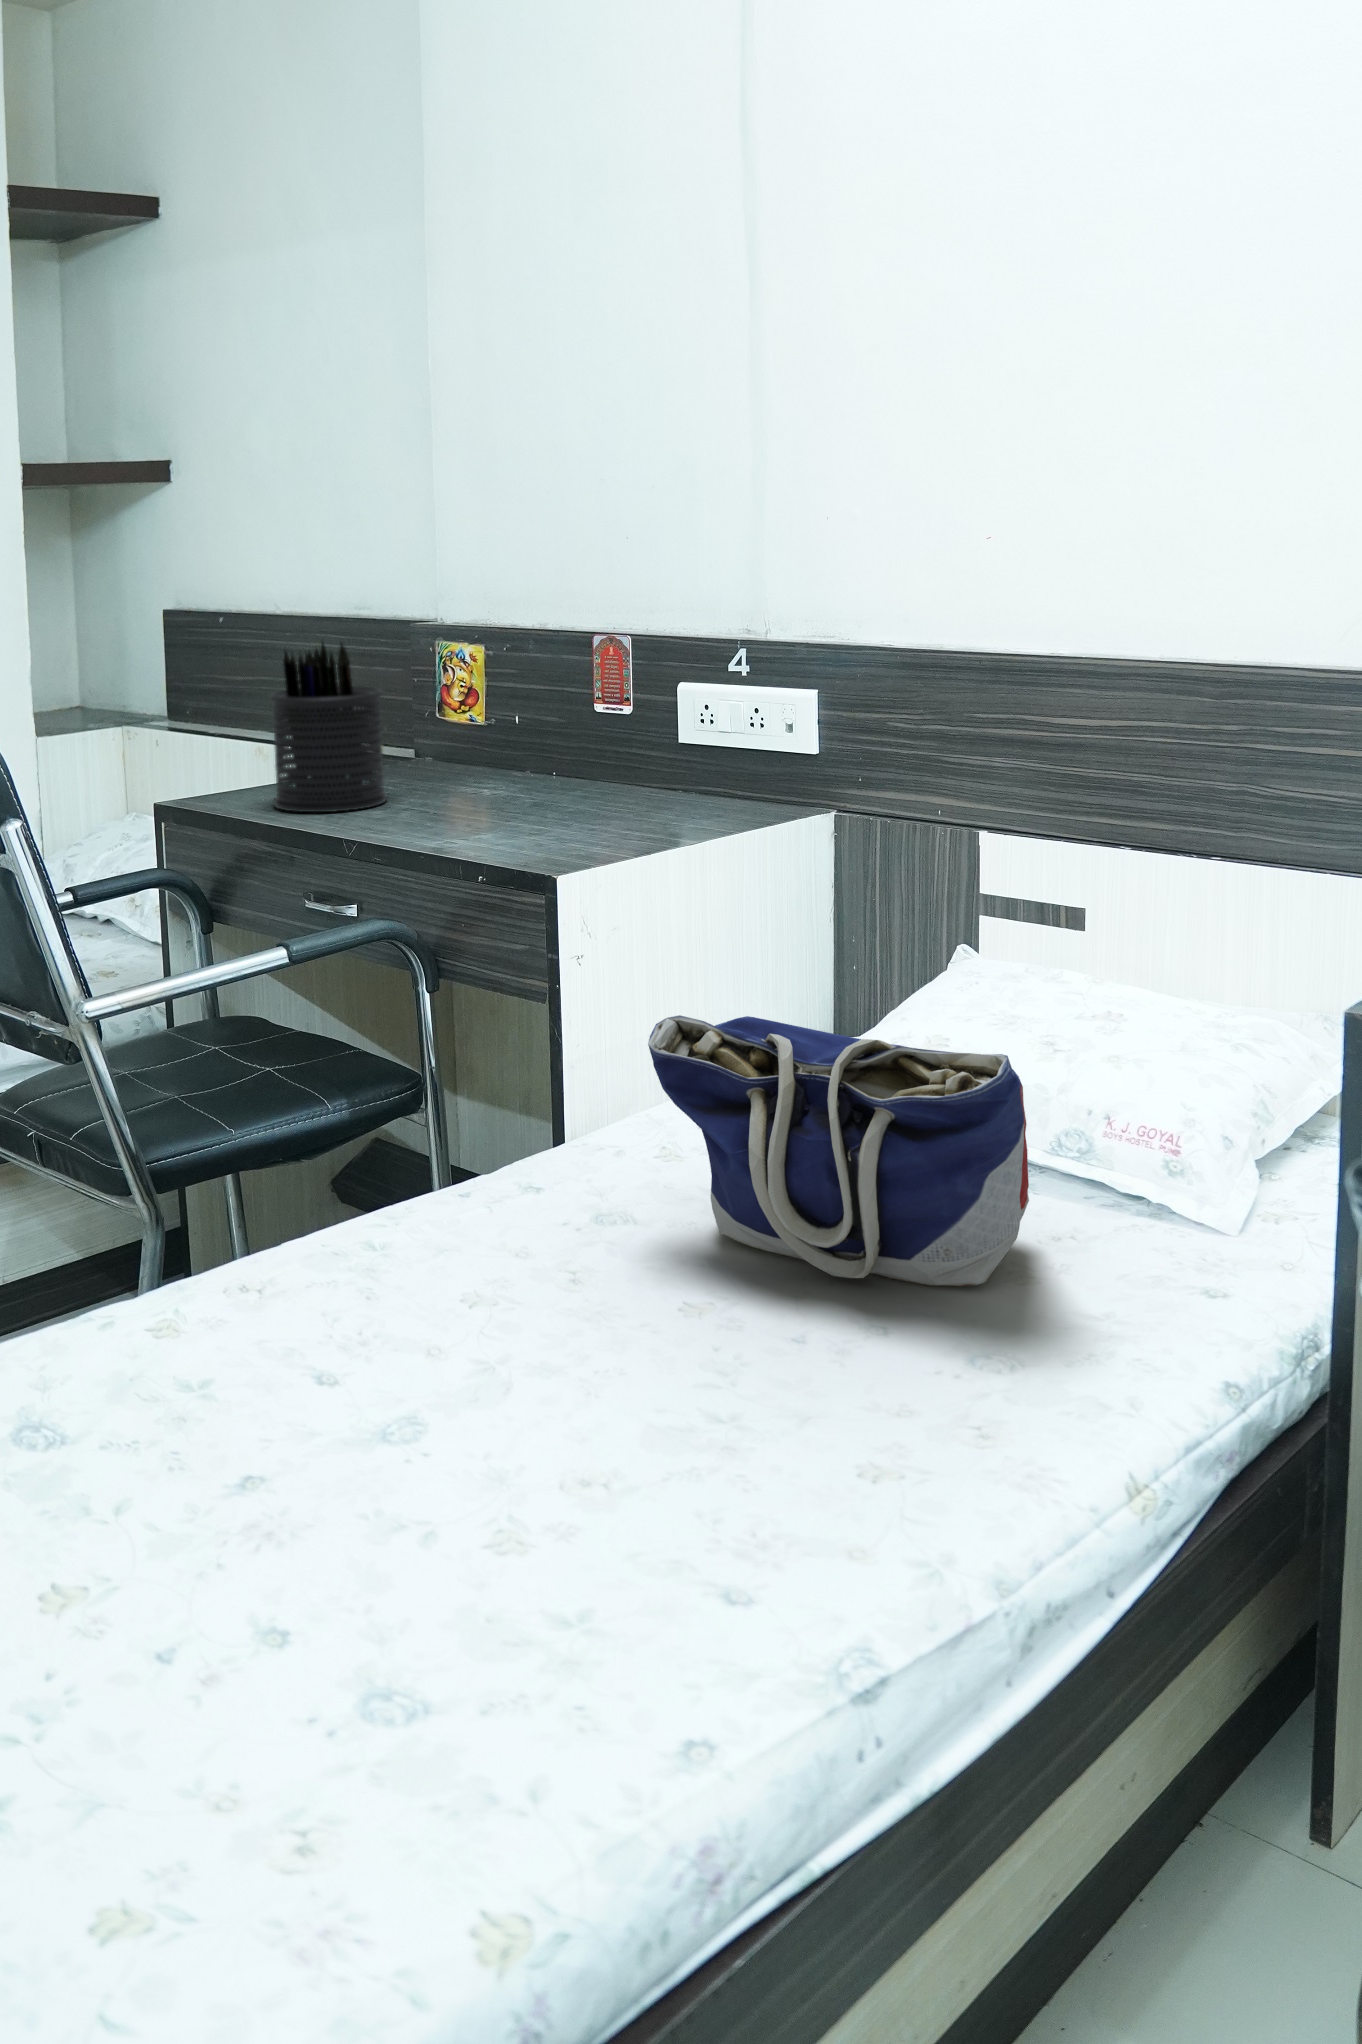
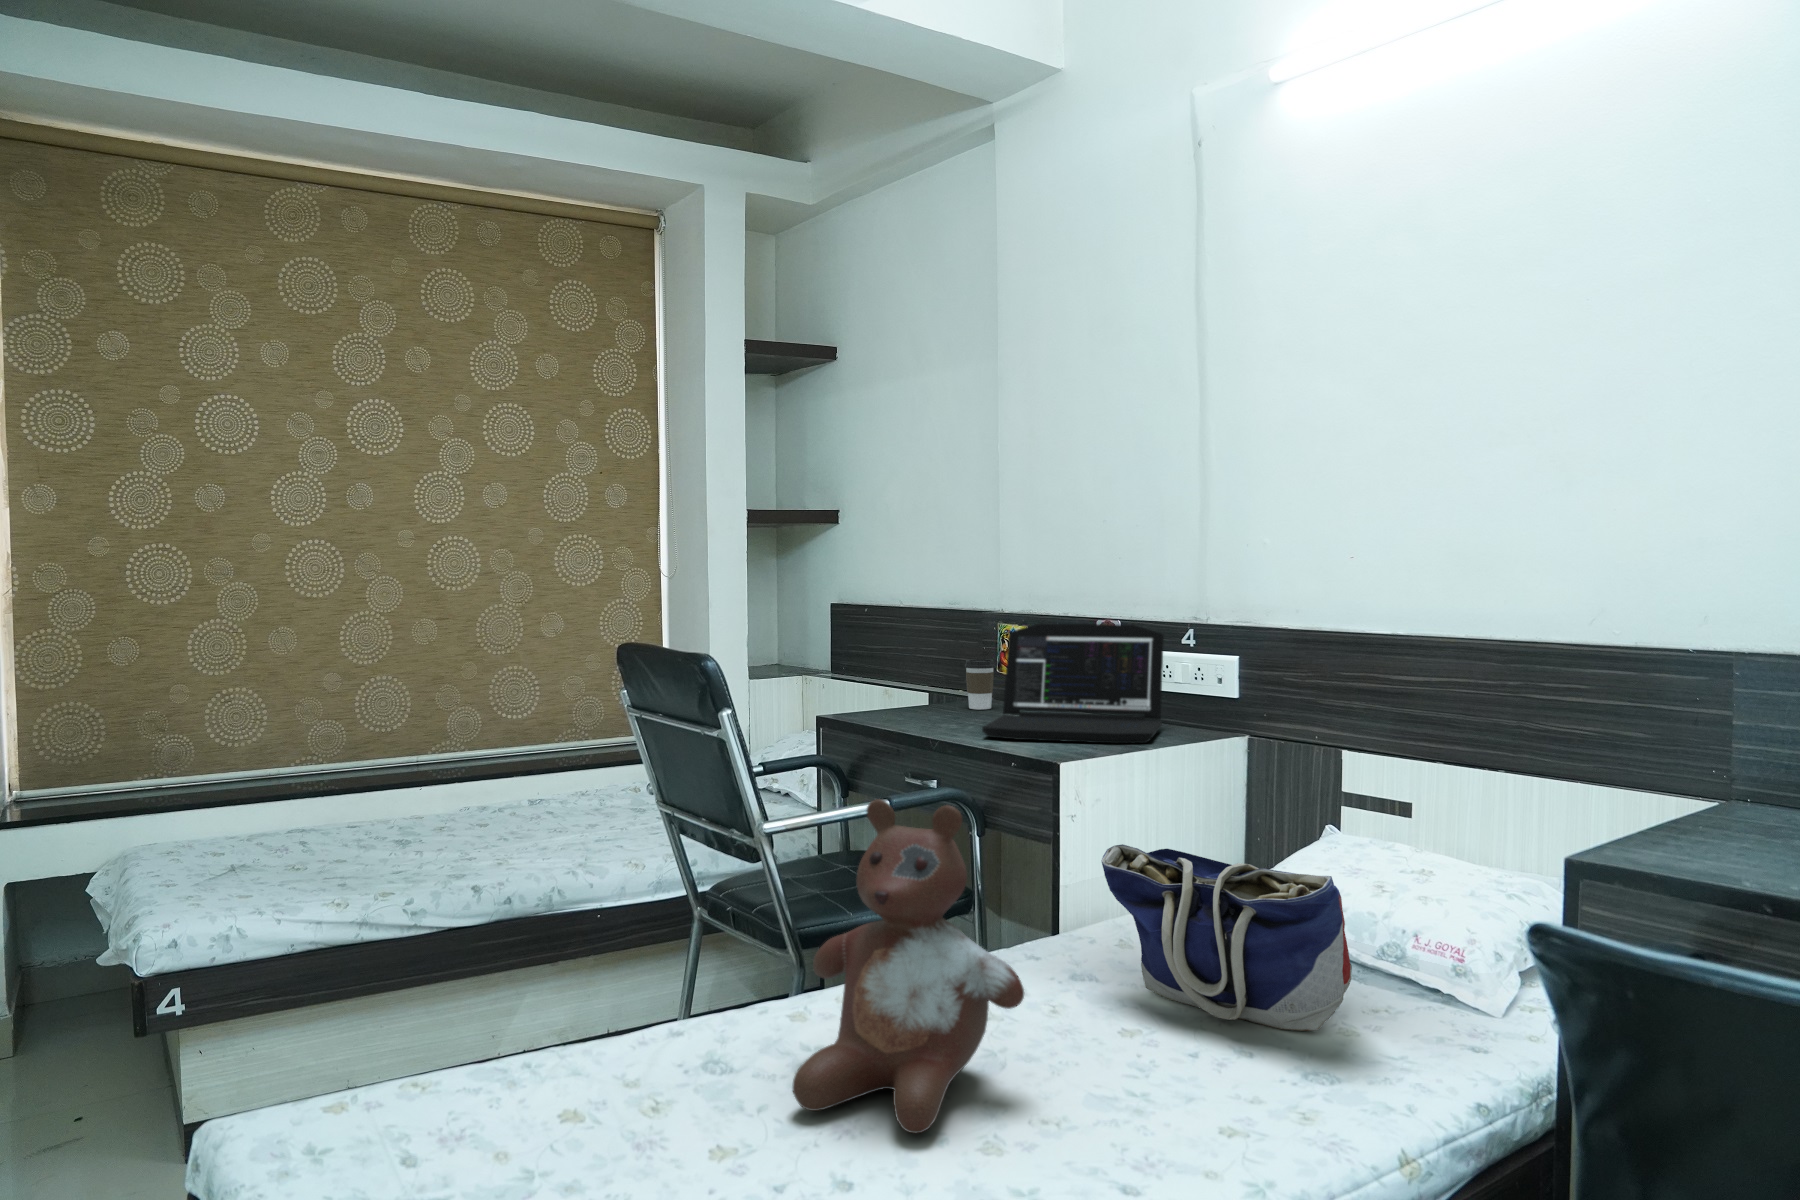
pen holder: present [268,642,387,812] -> none [885,614,958,724]
laptop: none [432,648,703,835] -> present [982,624,1164,743]
coffee cup: none [393,702,440,781] -> present [965,659,995,709]
stuffed bear: none [170,990,553,1554] -> present [793,799,1024,1133]

